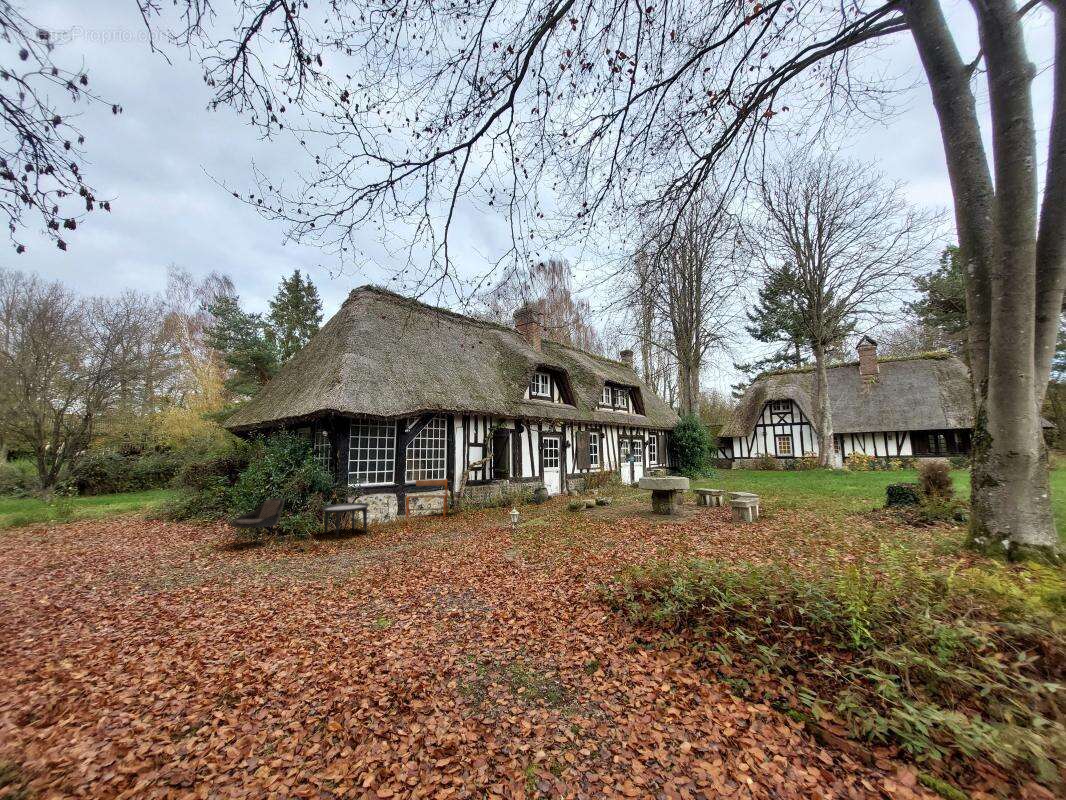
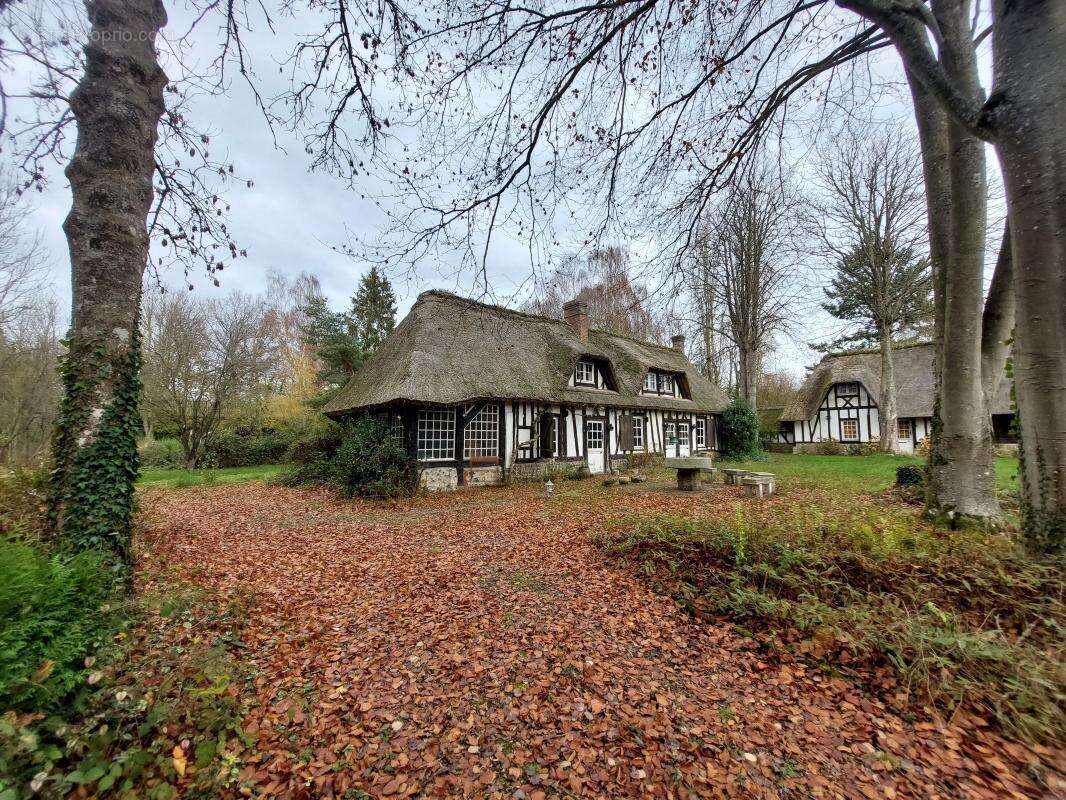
lounge chair: present [232,498,285,547] -> none [331,468,370,505]
round table: present [321,503,370,537] -> none [396,474,434,500]

